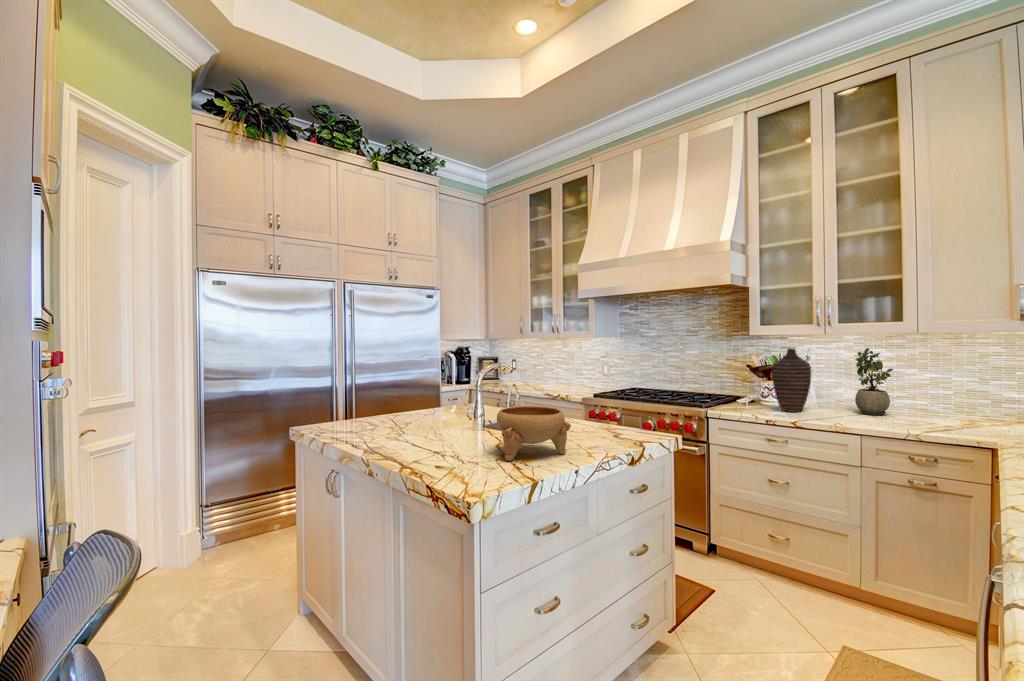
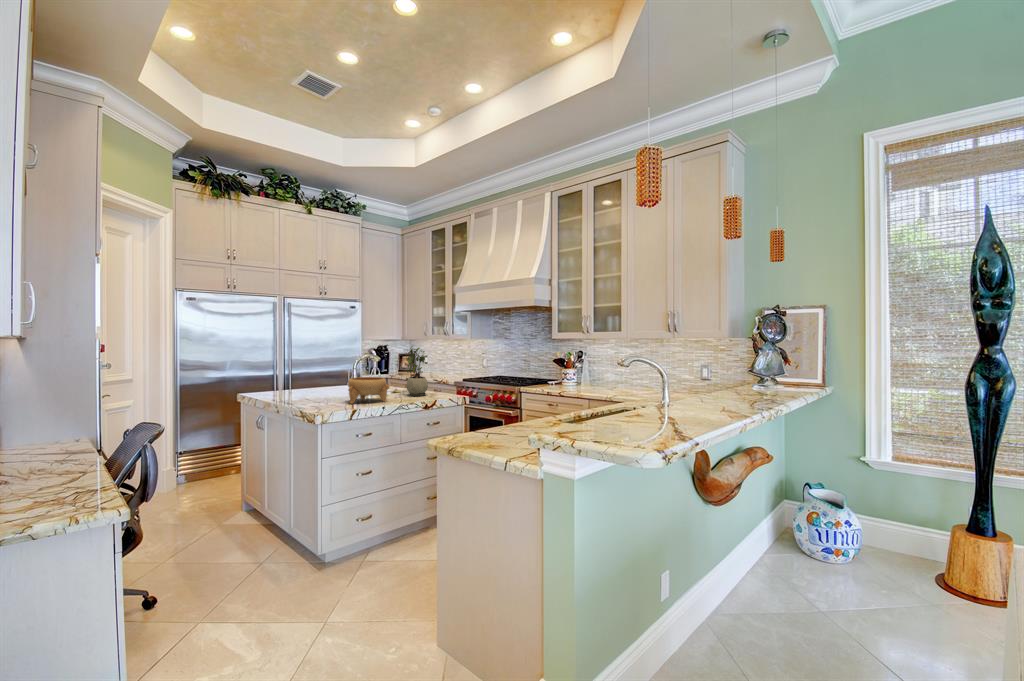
decorative vase: present [772,348,811,412] -> none [557,347,581,387]
potted plant: present [855,348,894,415] -> present [406,346,428,396]

